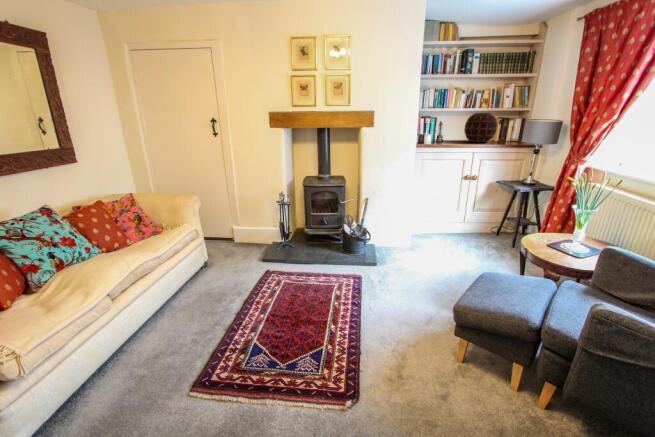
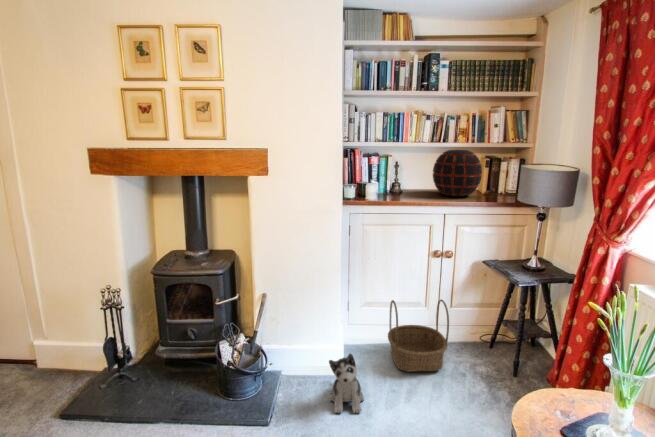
basket: none [435,204,474,244] -> present [388,300,449,372]
plush toy: none [406,228,425,260] -> present [329,354,364,413]

